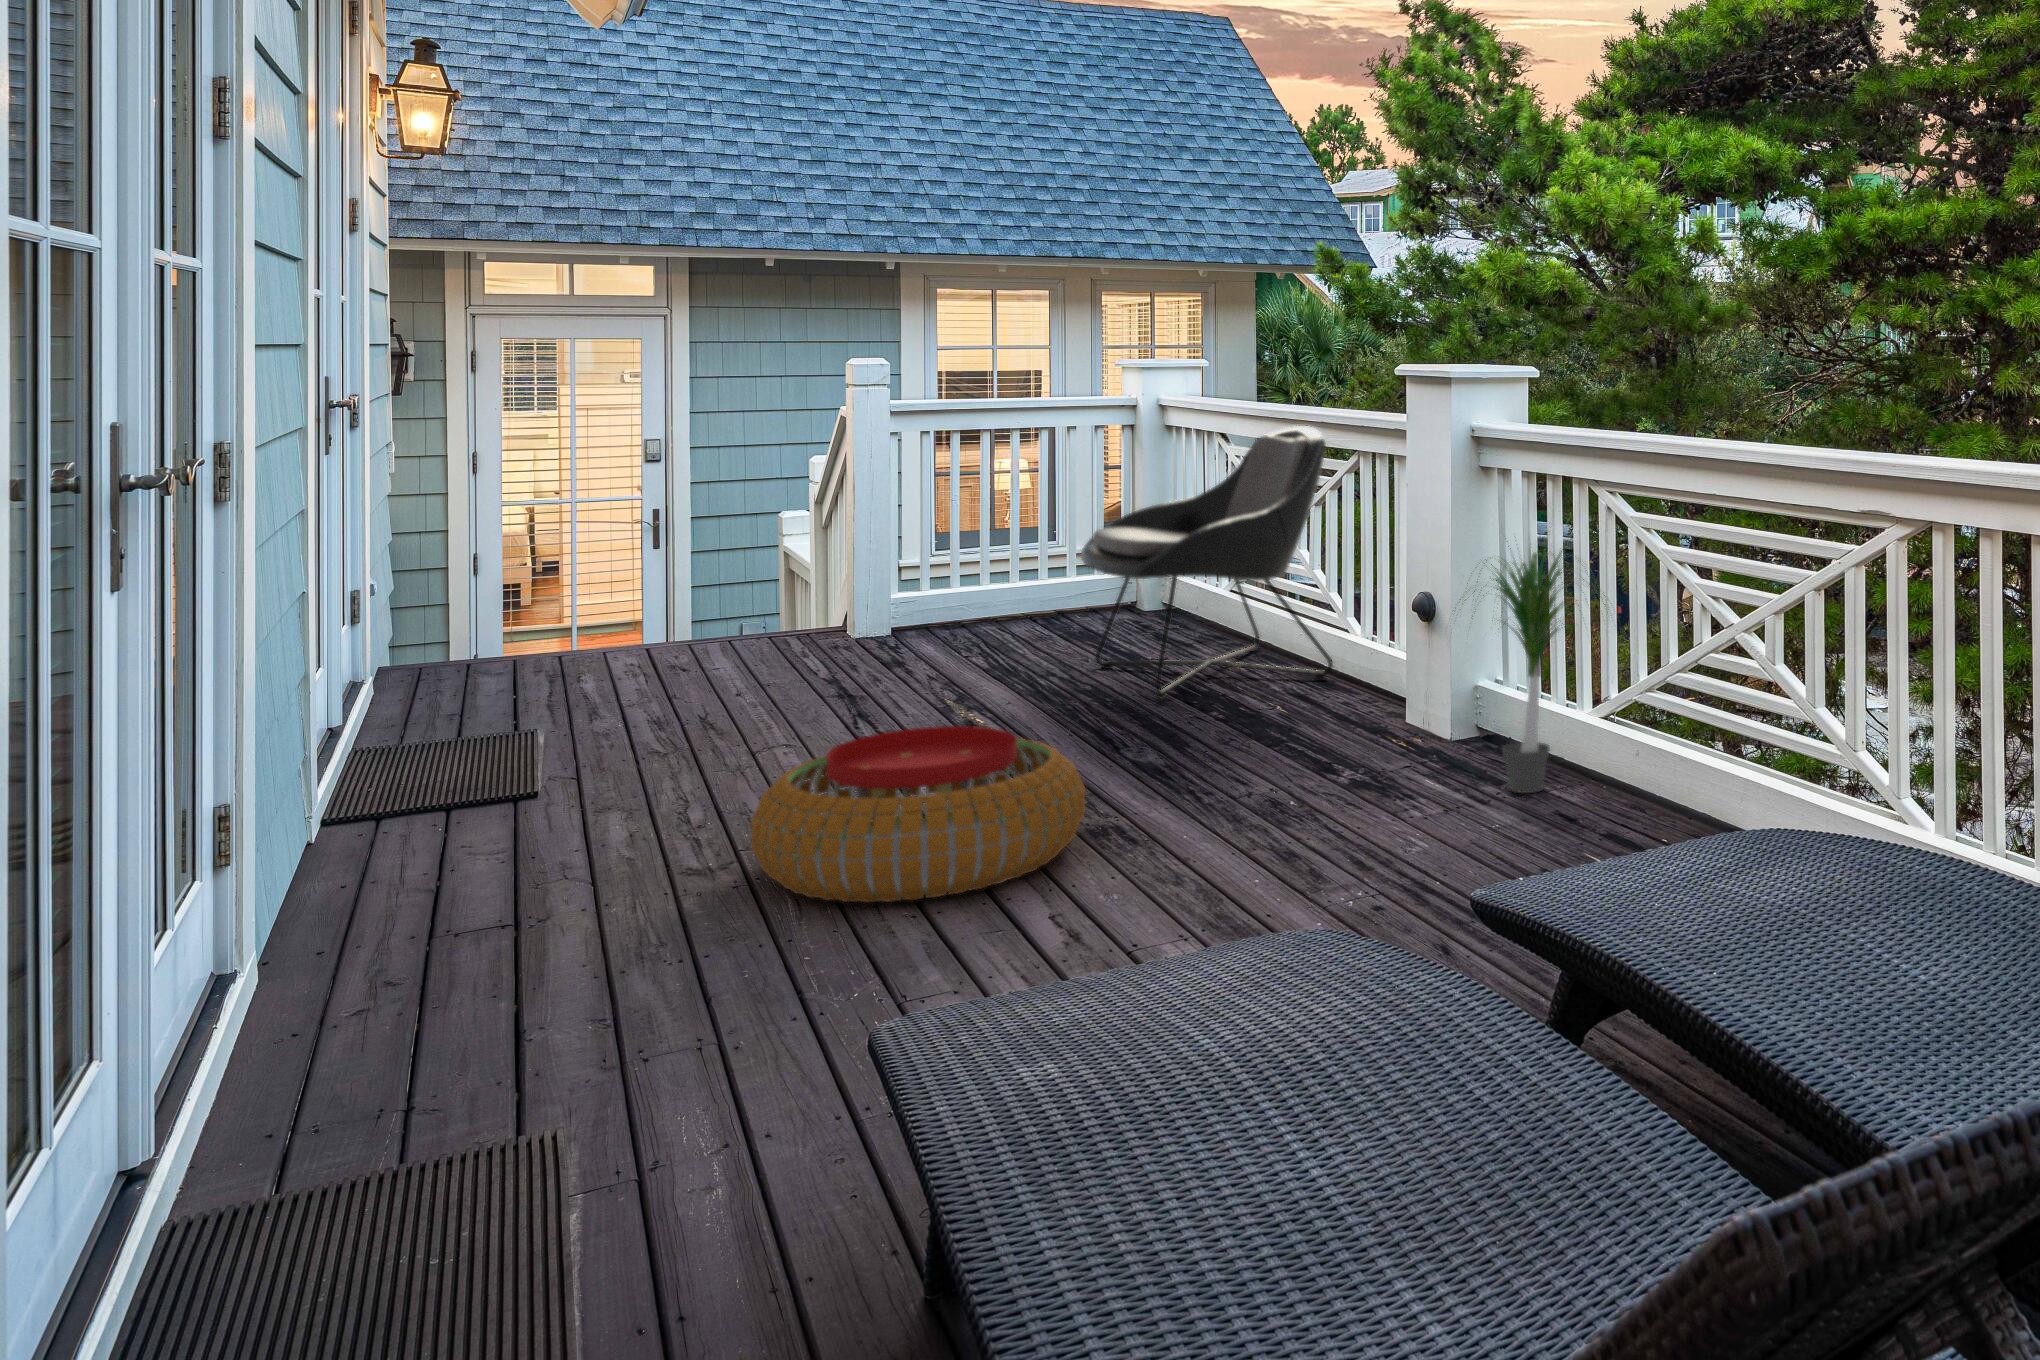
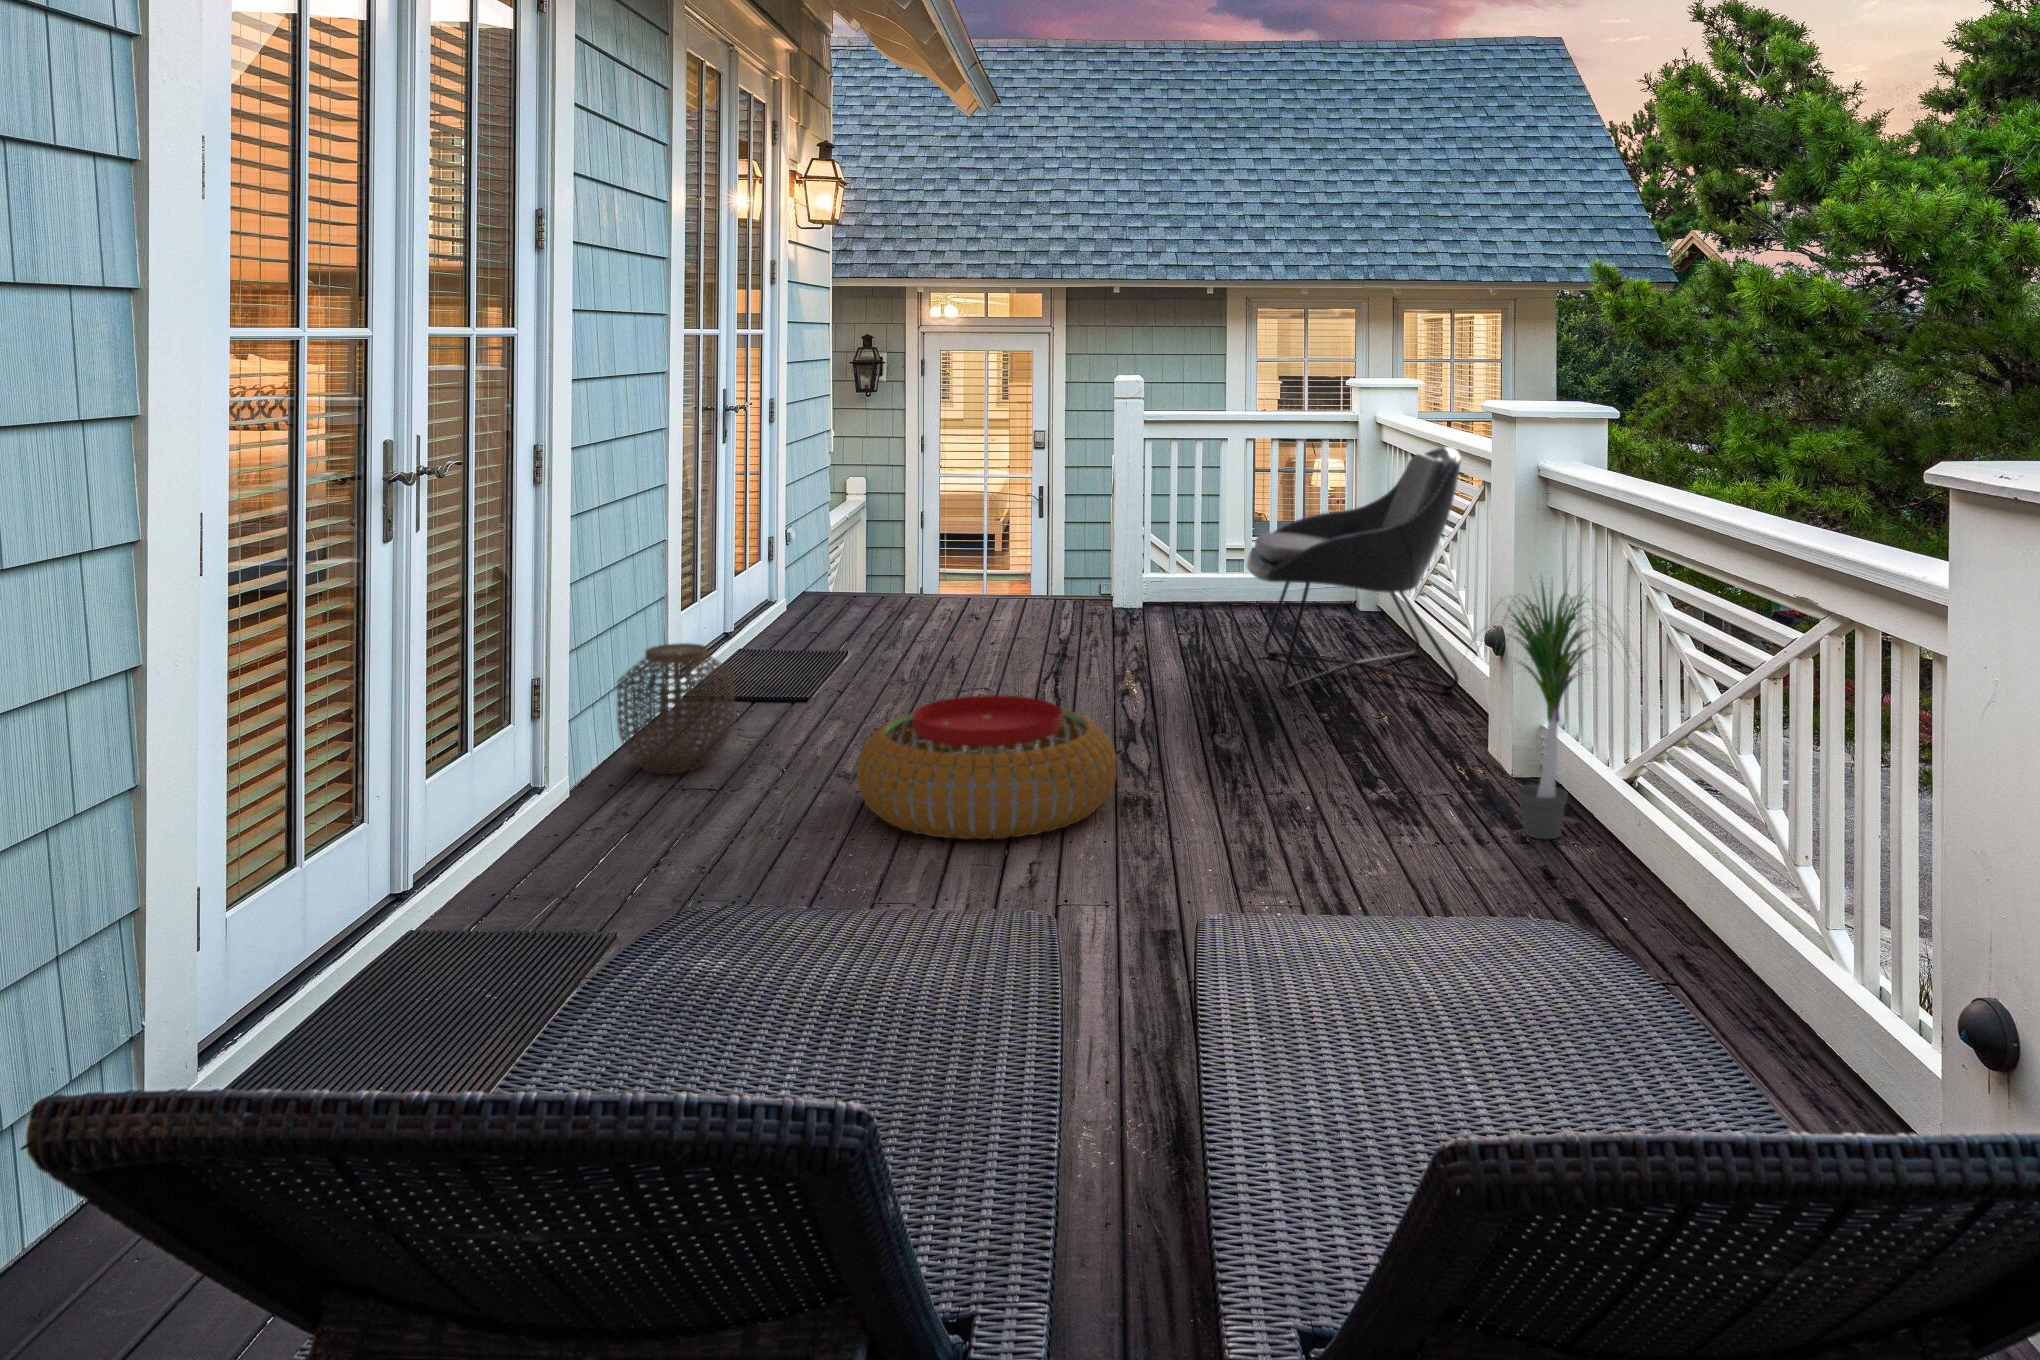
woven basket: none [314,716,506,902] -> present [617,643,735,774]

